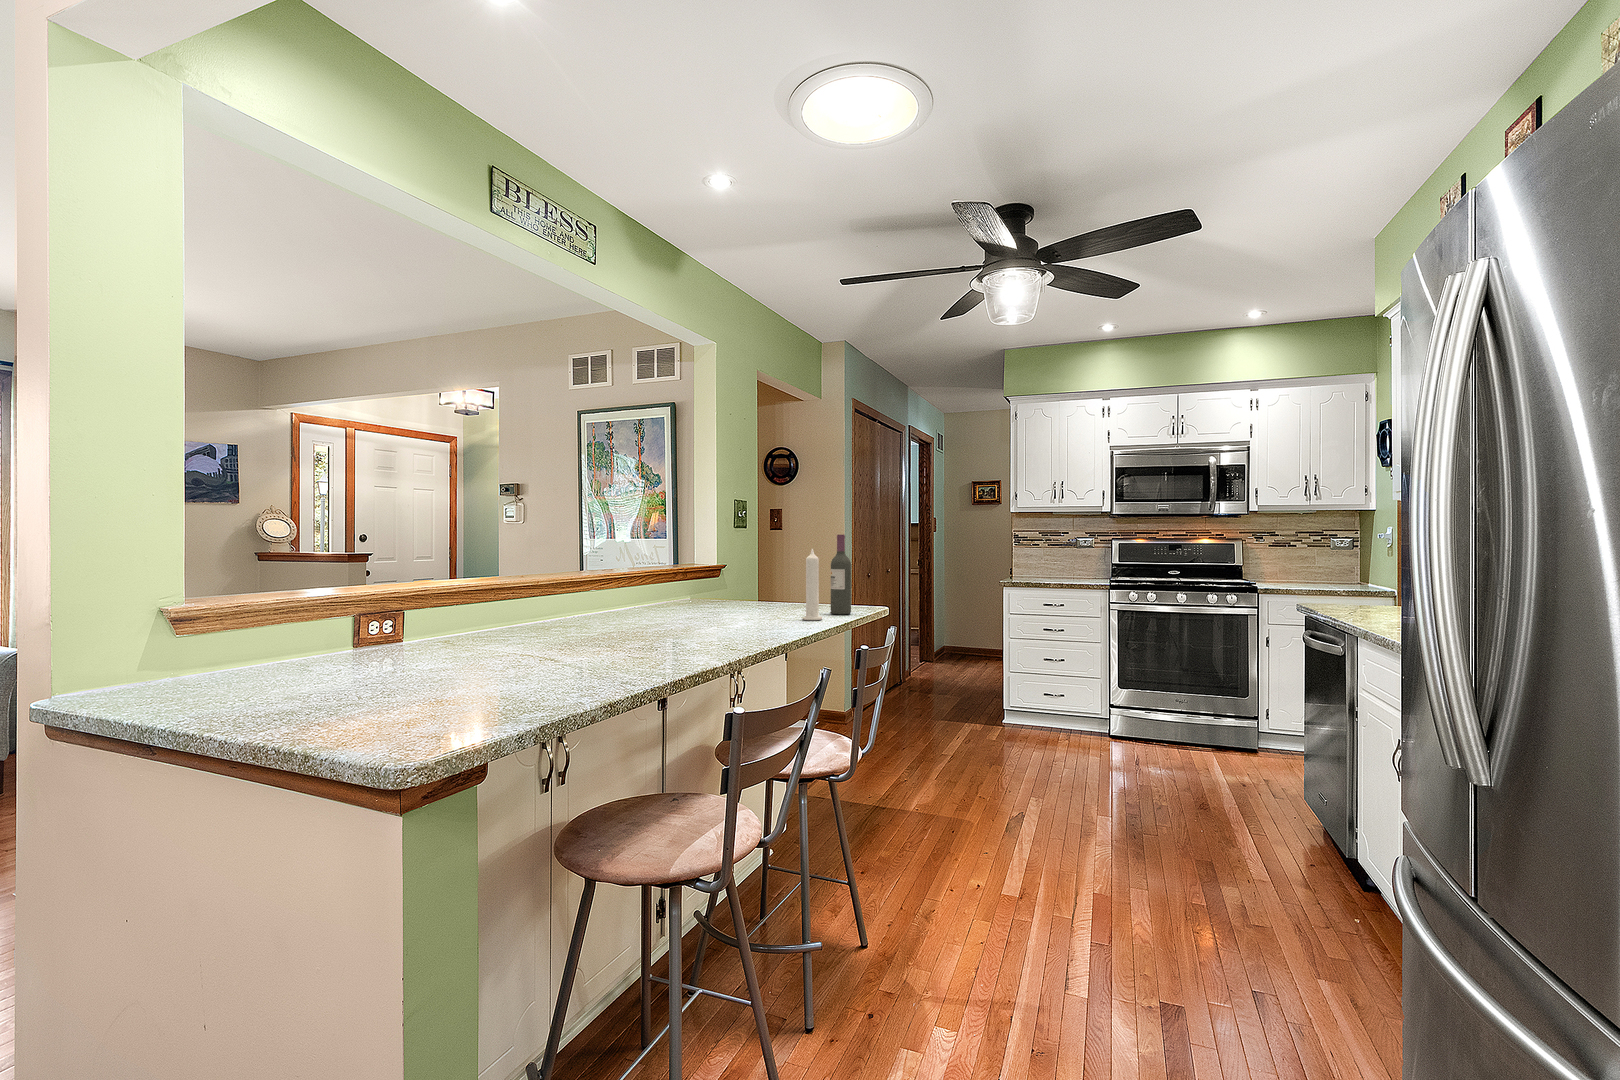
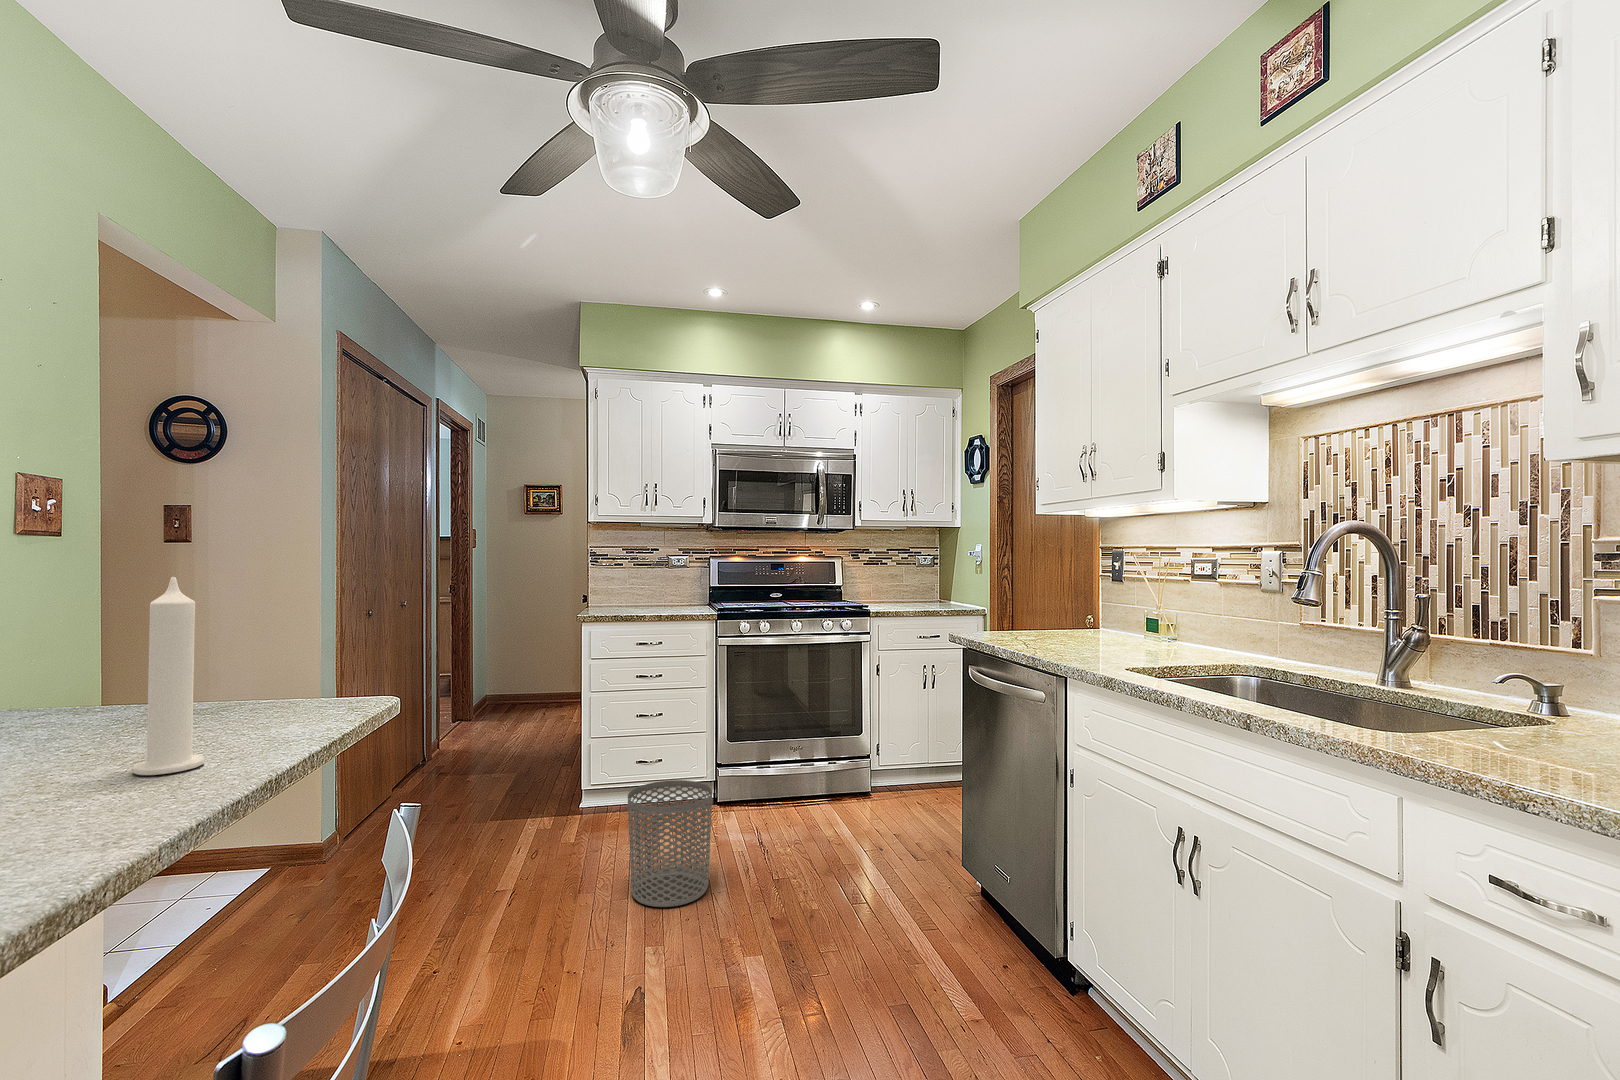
wine bottle: present [831,535,851,614] -> none [246,542,307,732]
waste bin: none [1024,700,1086,782] -> present [628,780,712,907]

